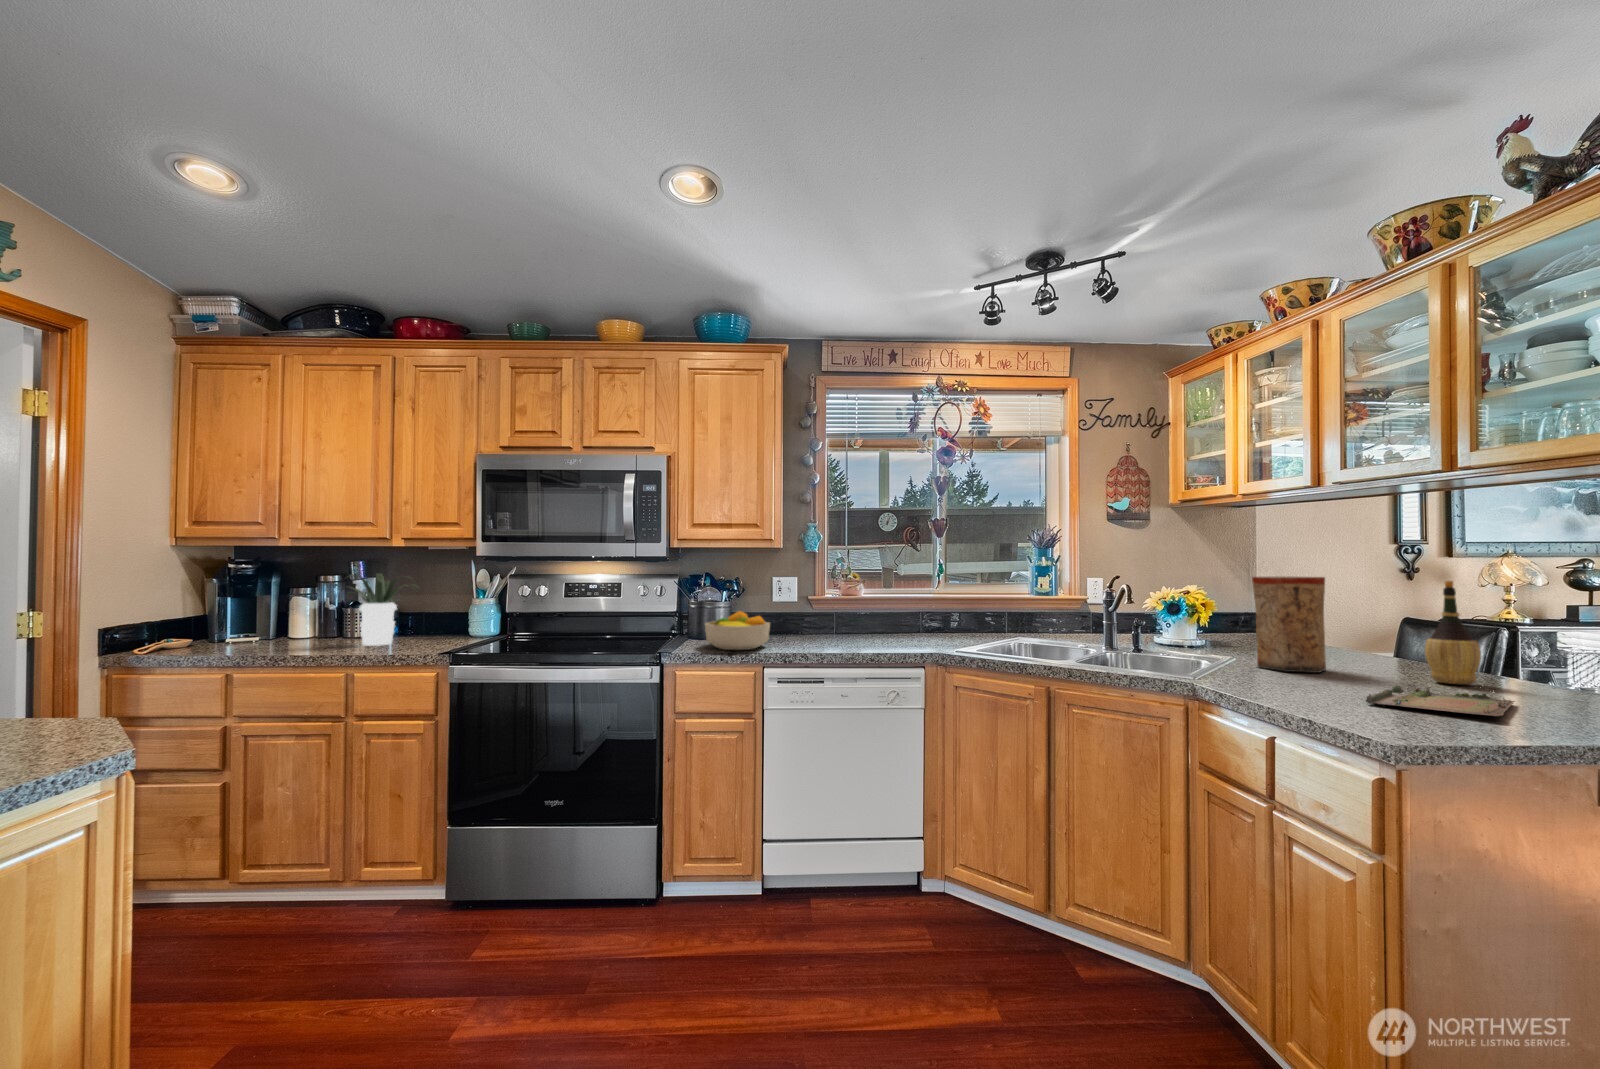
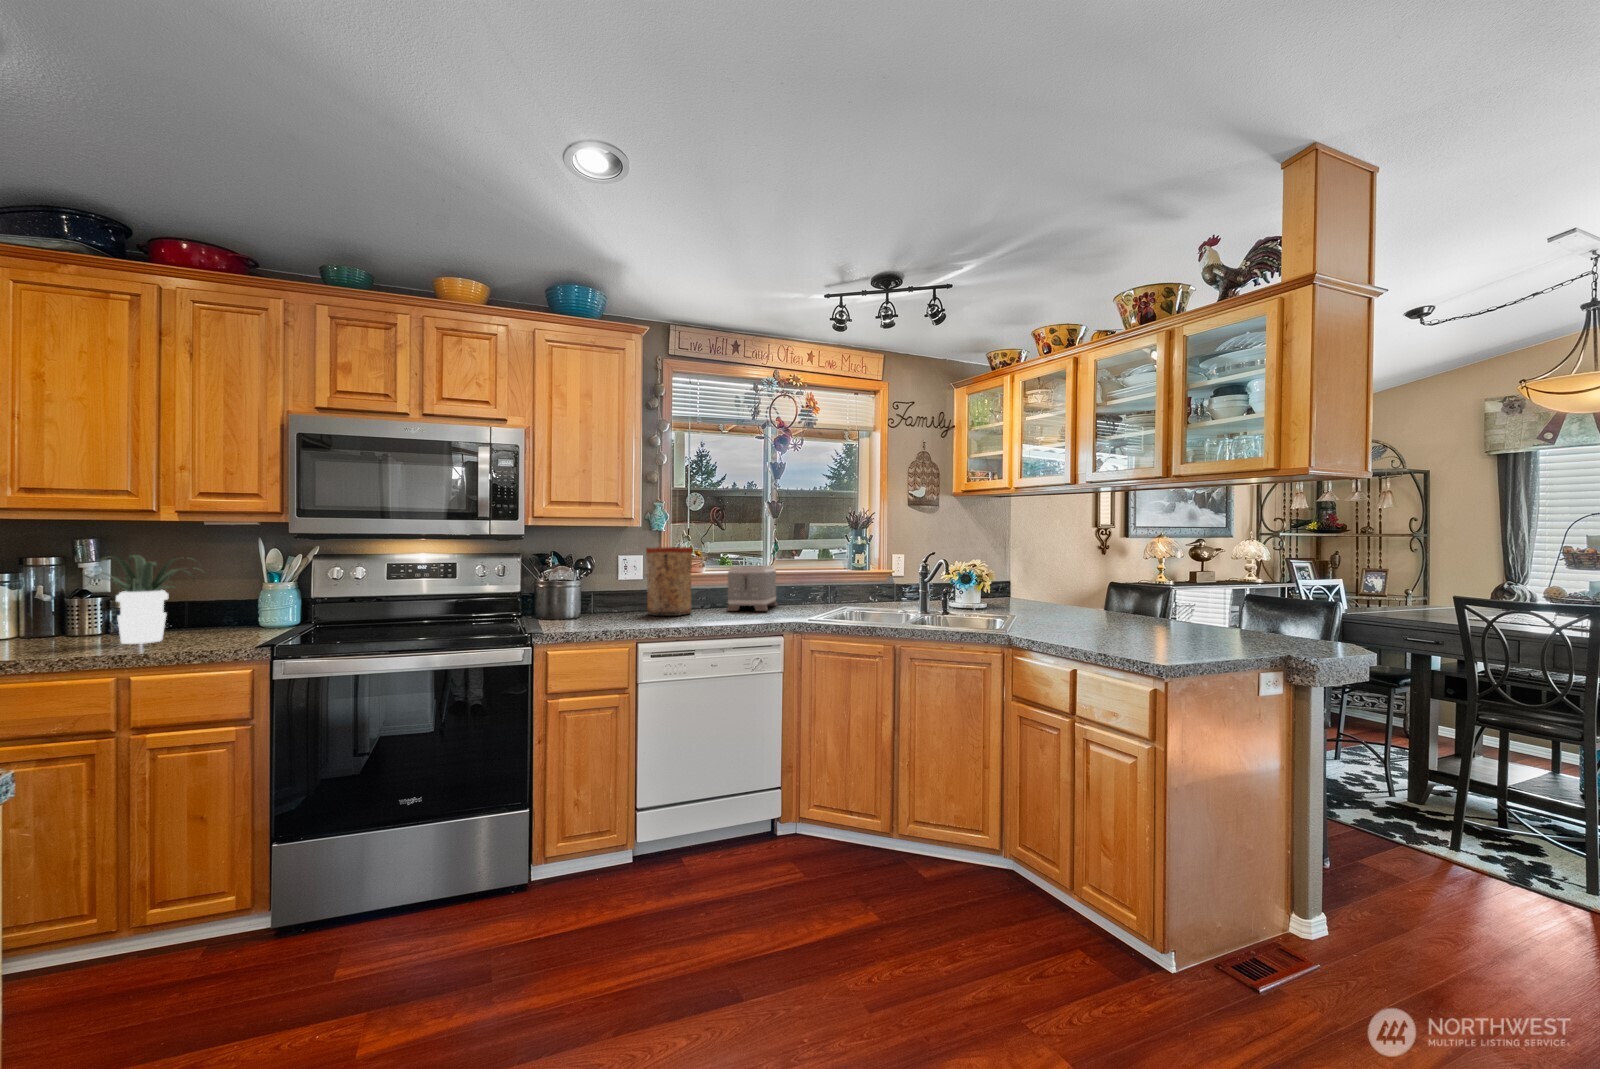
vase: present [1252,577,1326,673] -> present [646,547,693,616]
wine bottle: present [1425,581,1481,684] -> none [1141,553,1173,625]
toaster: none [877,589,943,640] -> present [727,566,777,611]
fruit bowl: present [705,611,770,650] -> none [570,589,636,627]
tray: present [1366,685,1515,716] -> none [1124,624,1205,643]

